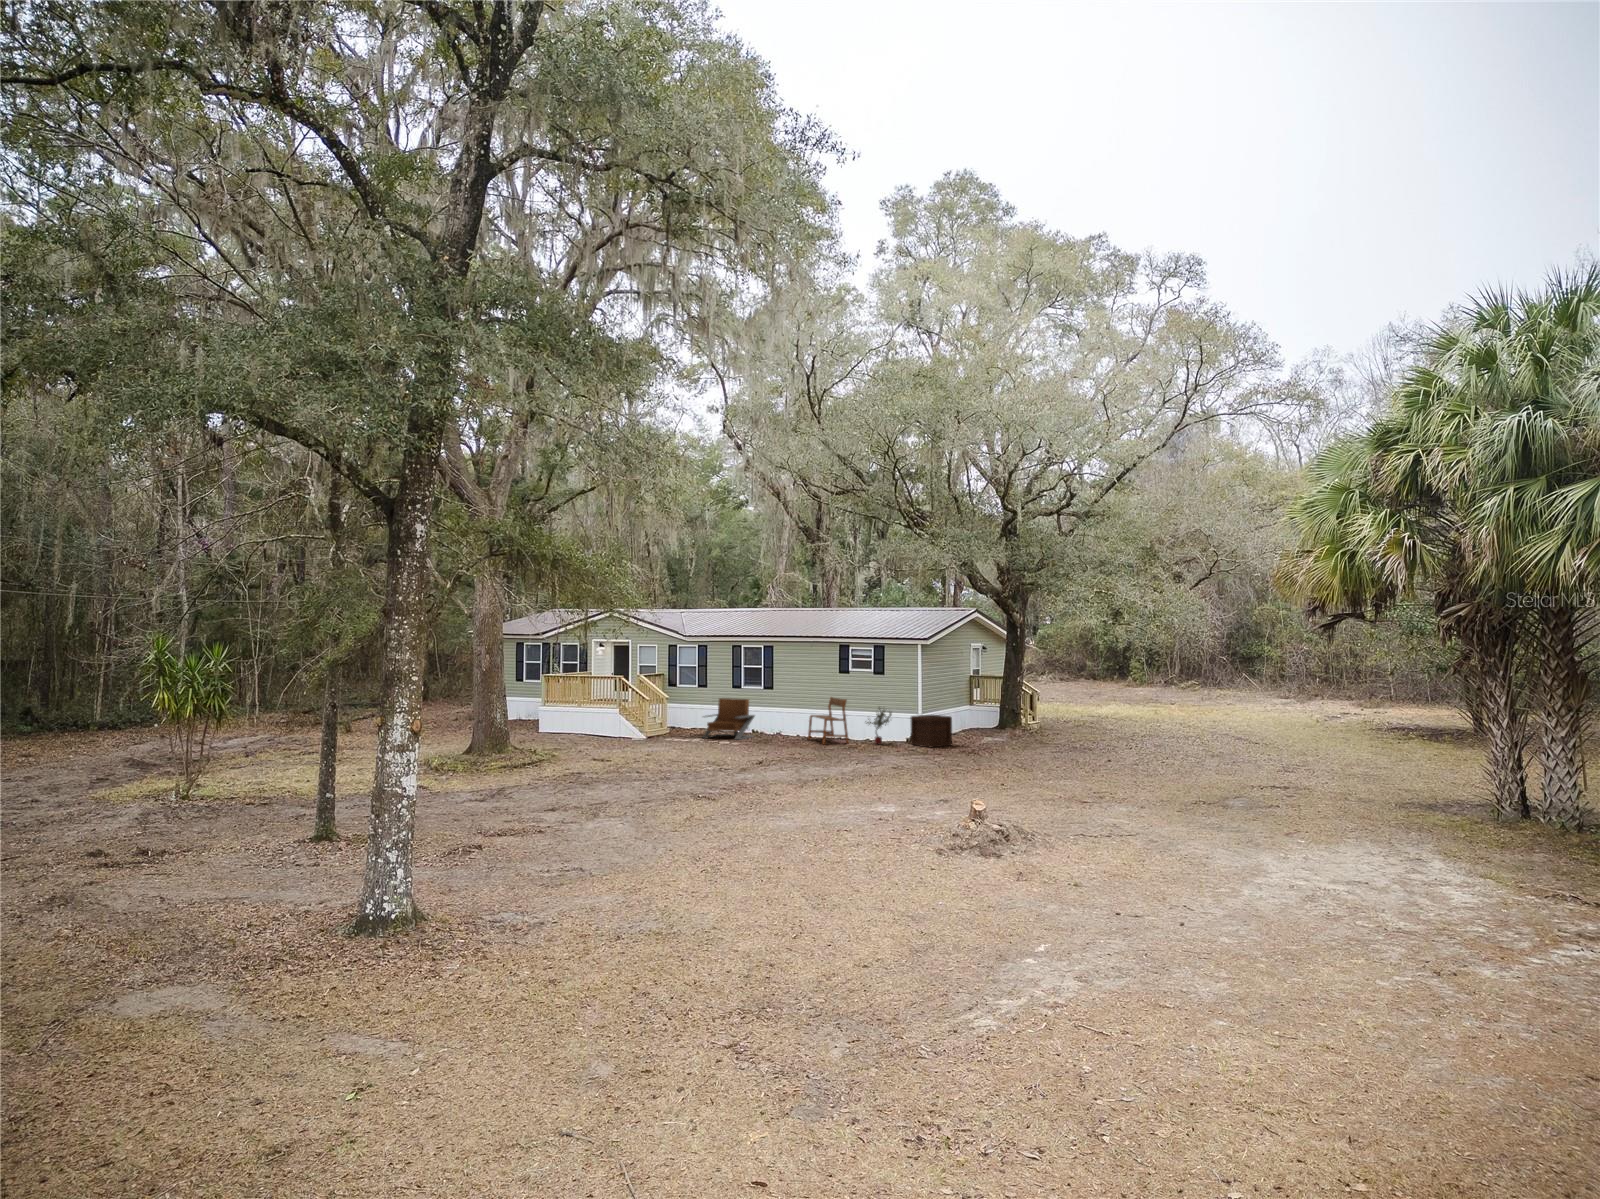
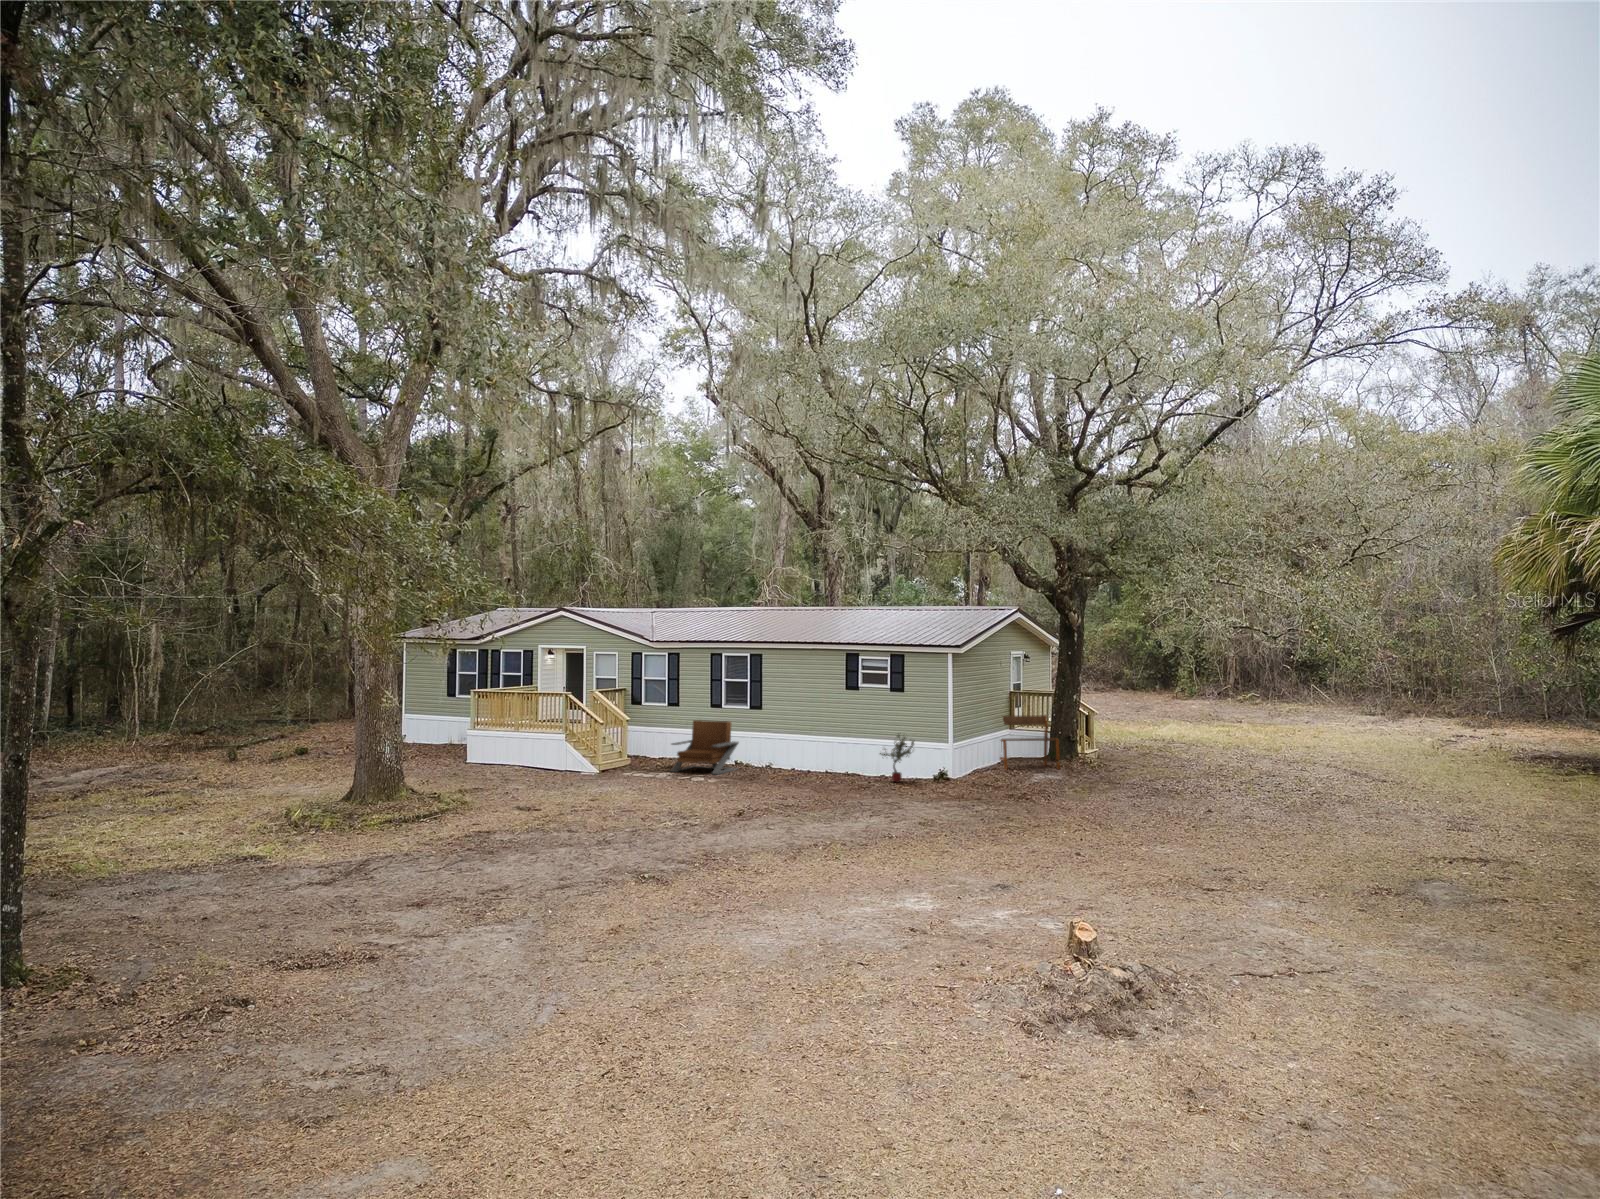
bench: present [808,697,849,744] -> present [1000,715,1060,770]
wooden crate: present [911,715,952,748] -> none [939,744,993,788]

